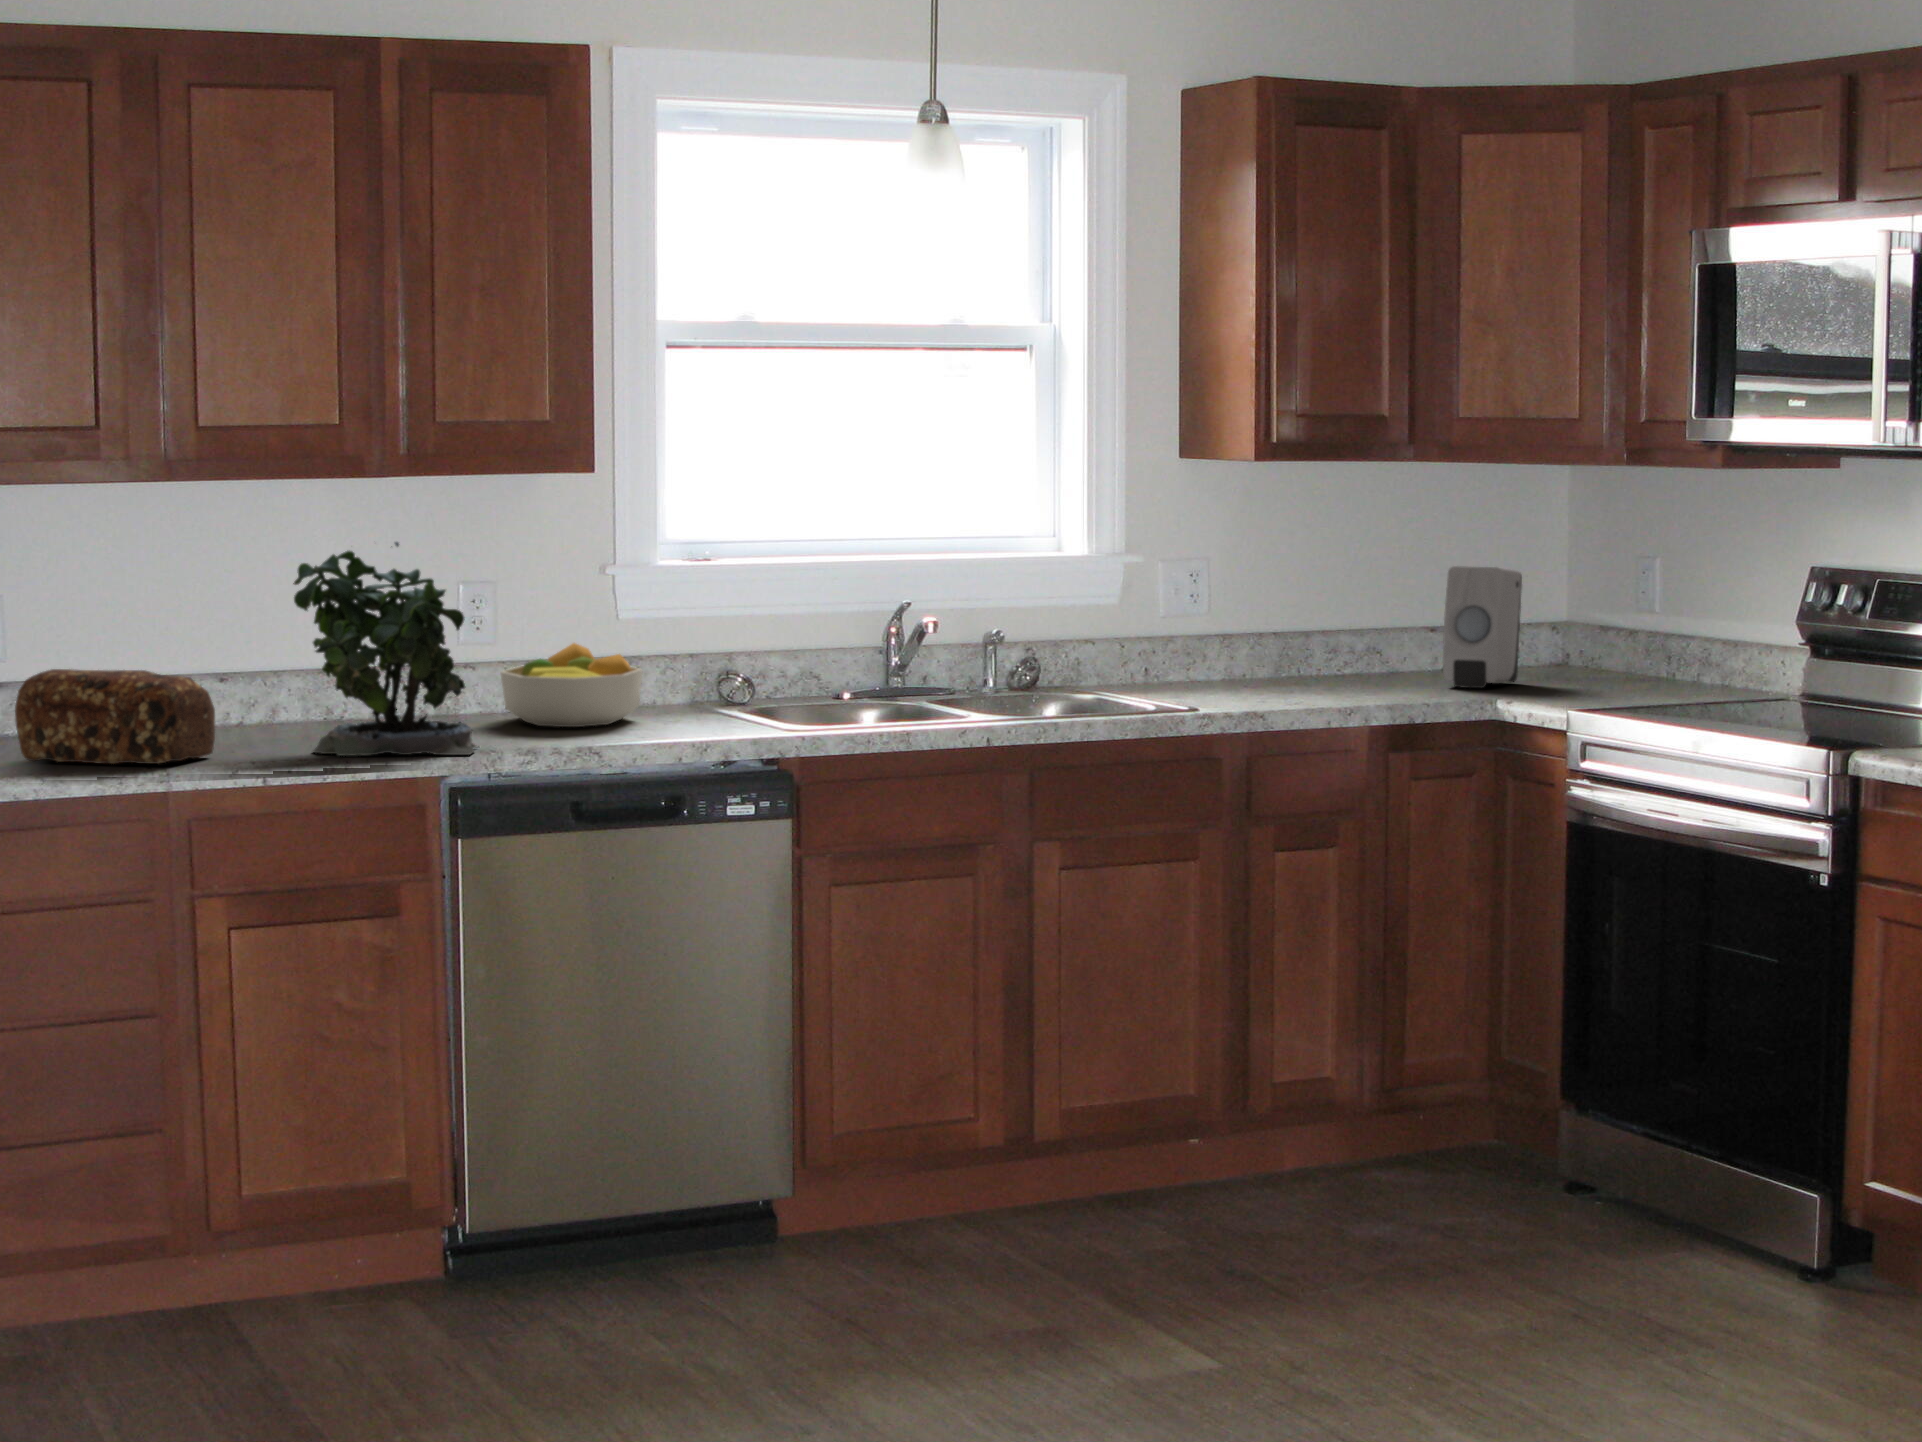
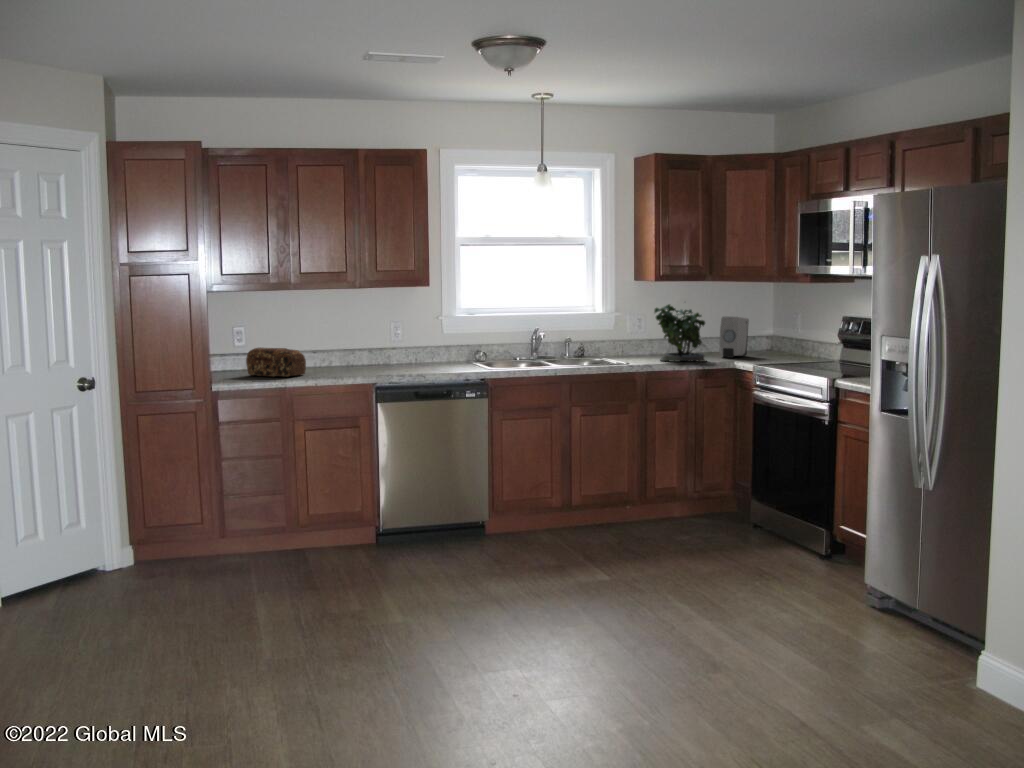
potted plant: present [293,542,476,756] -> present [654,304,706,362]
fruit bowl: present [500,643,642,727] -> none [401,341,446,368]

